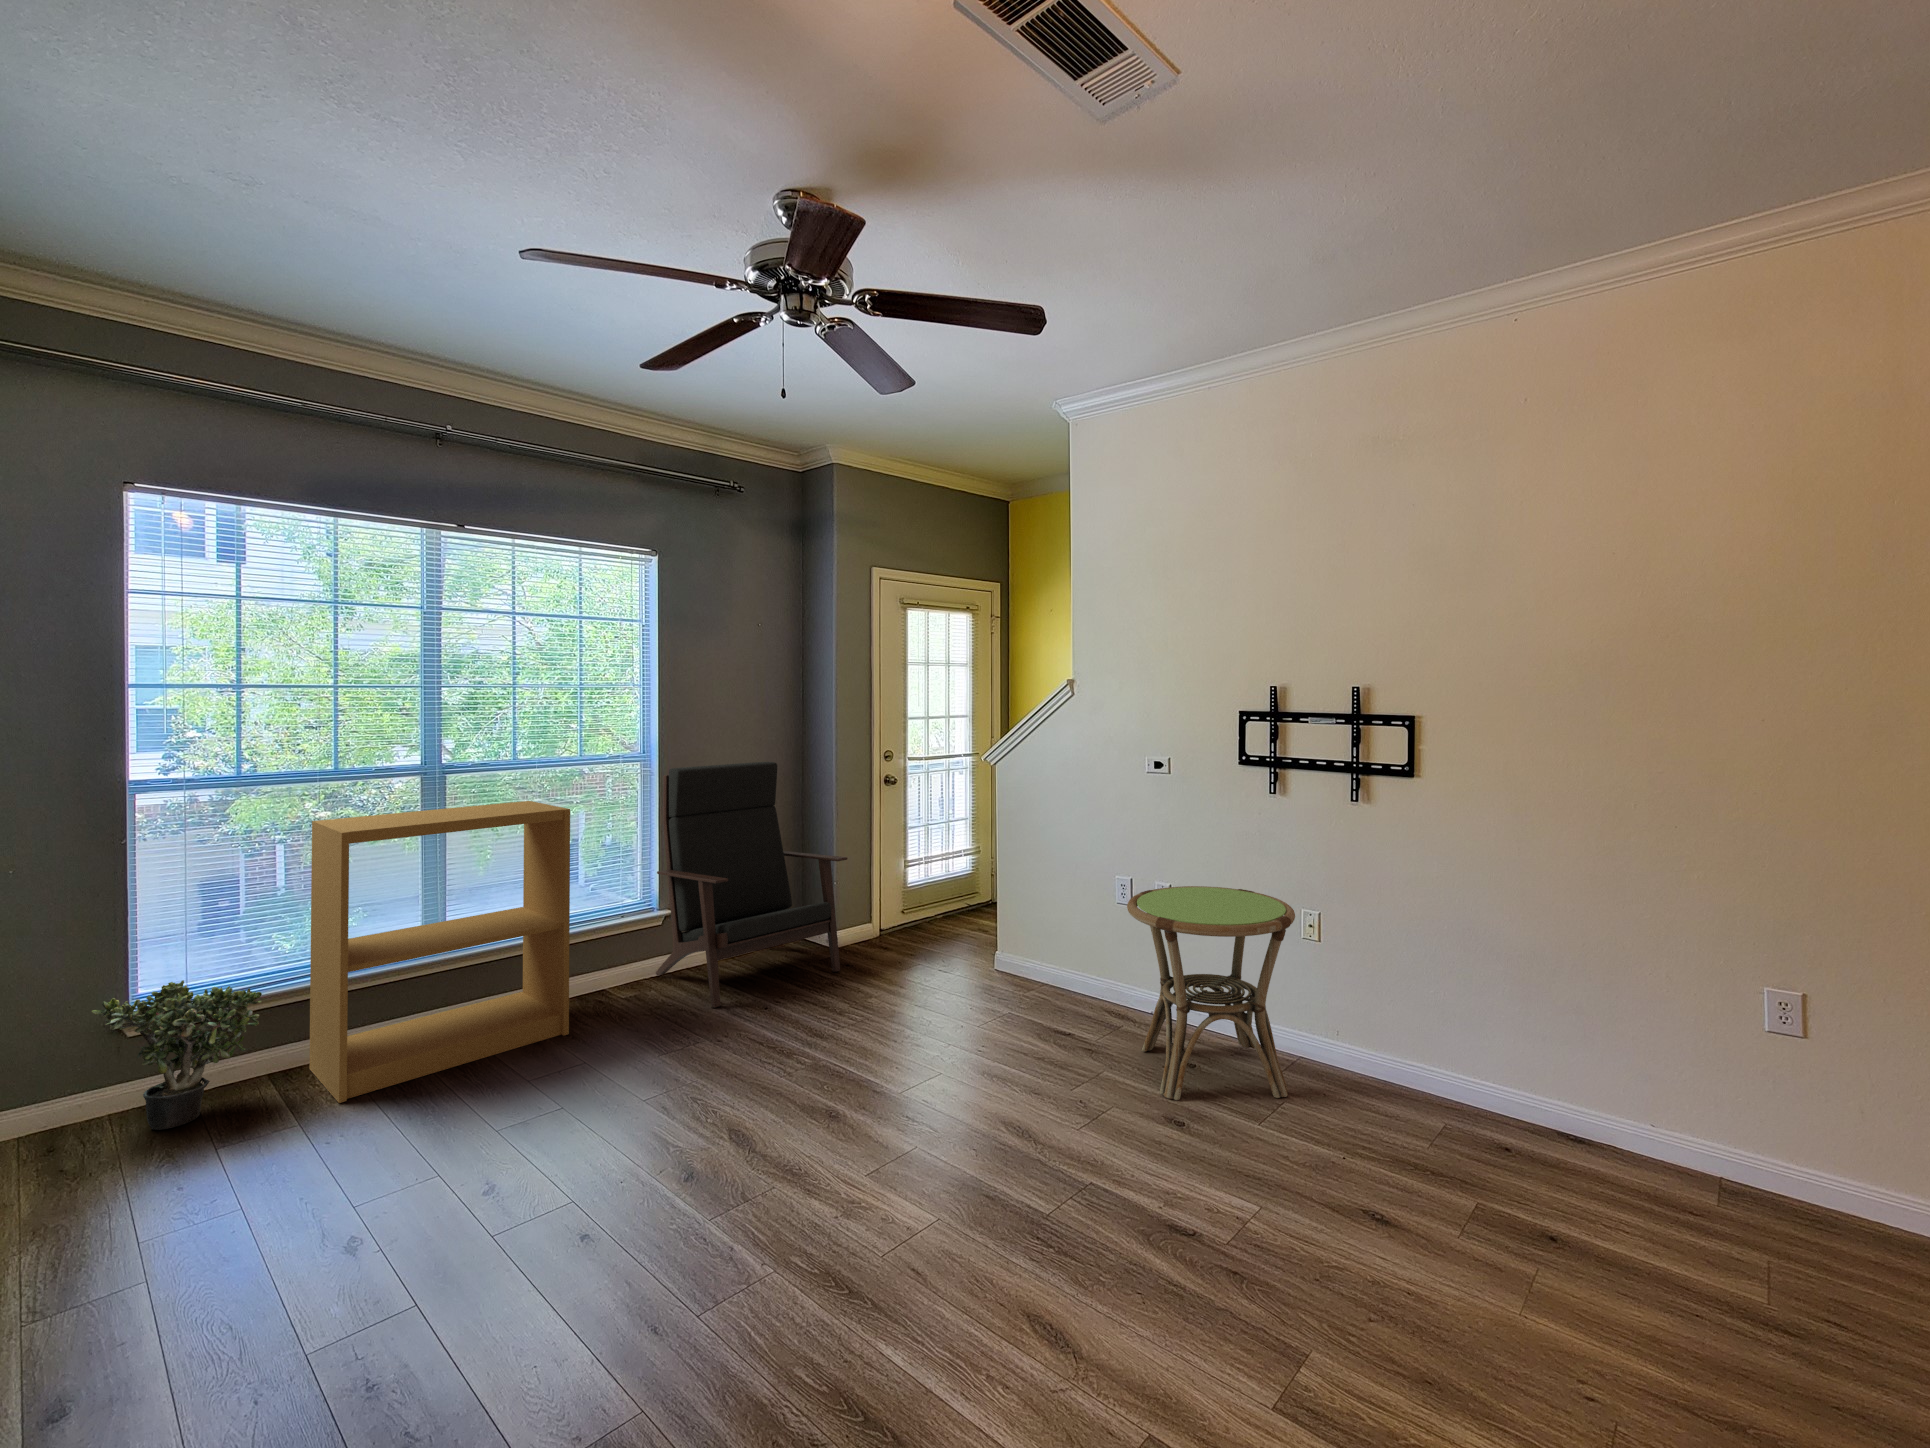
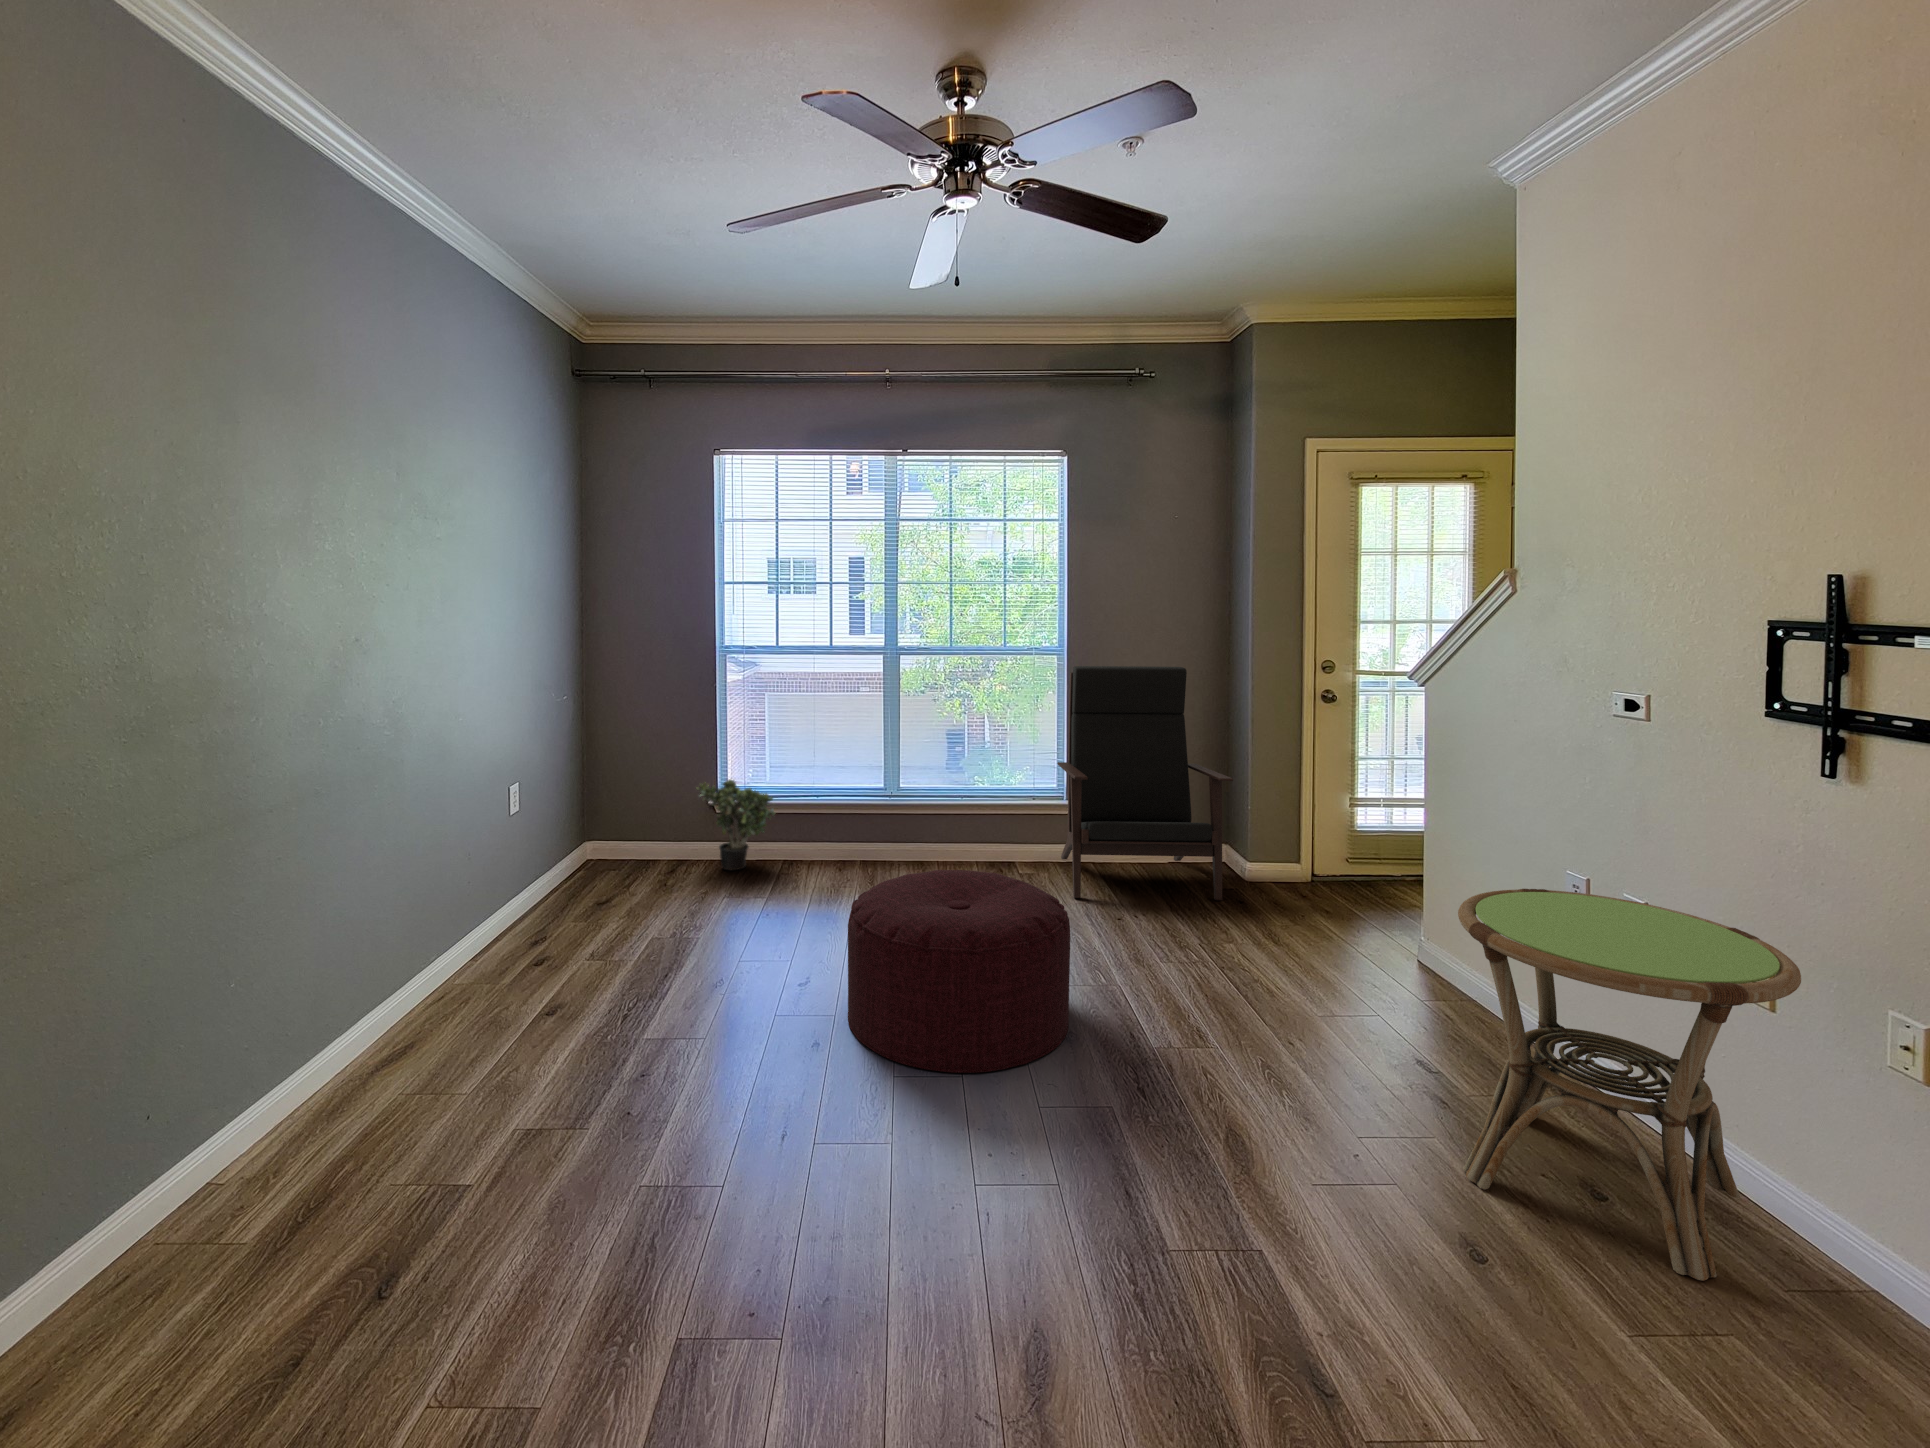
bookshelf: present [309,801,570,1103] -> none [799,684,959,884]
ottoman: none [597,992,853,1233] -> present [848,870,1070,1073]

